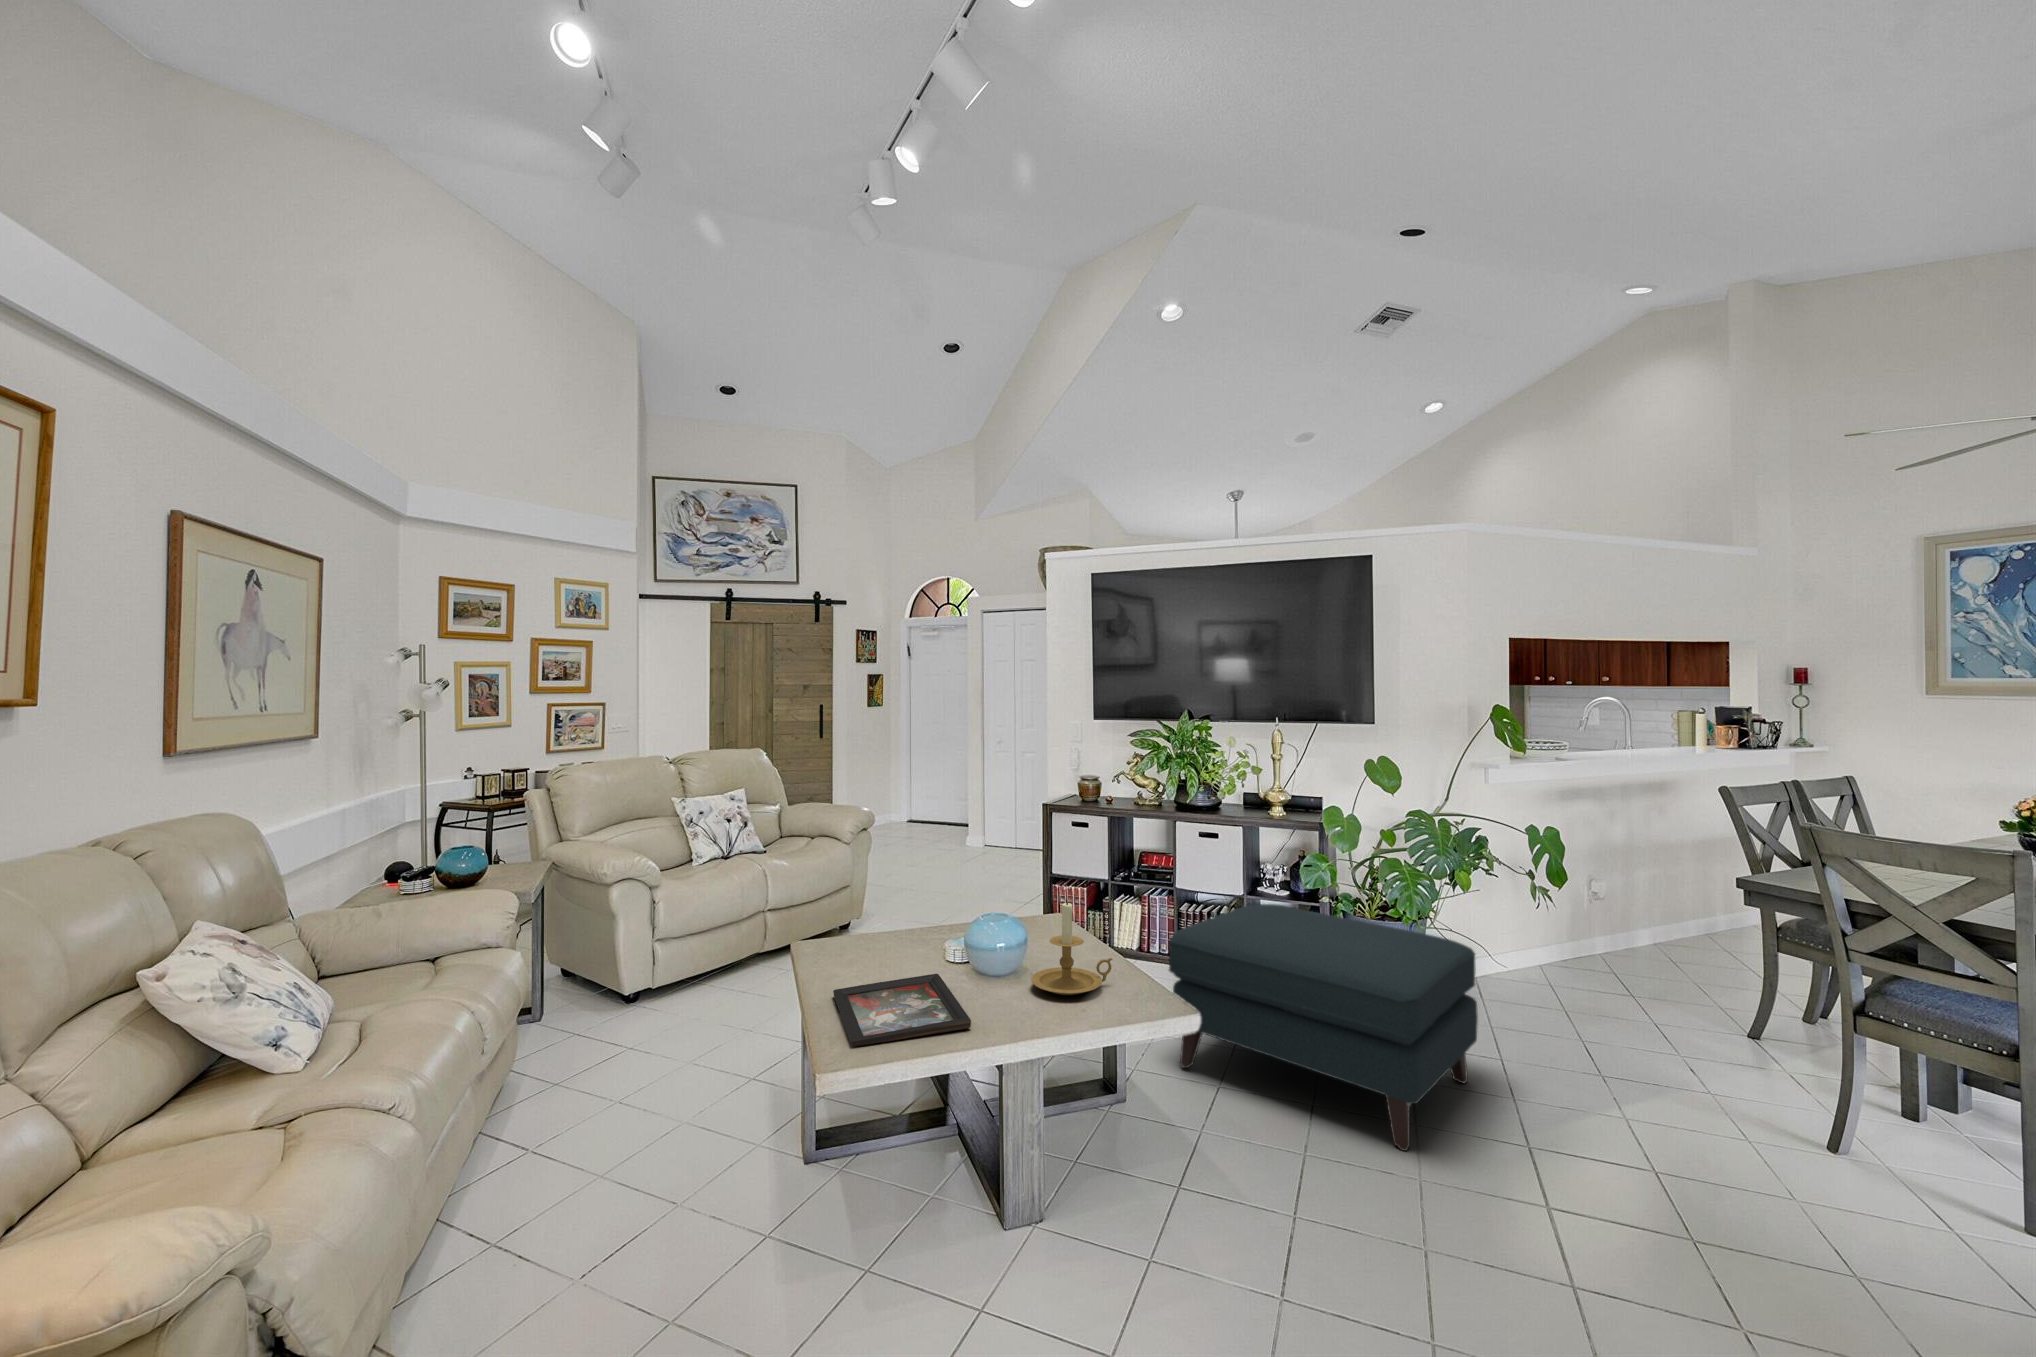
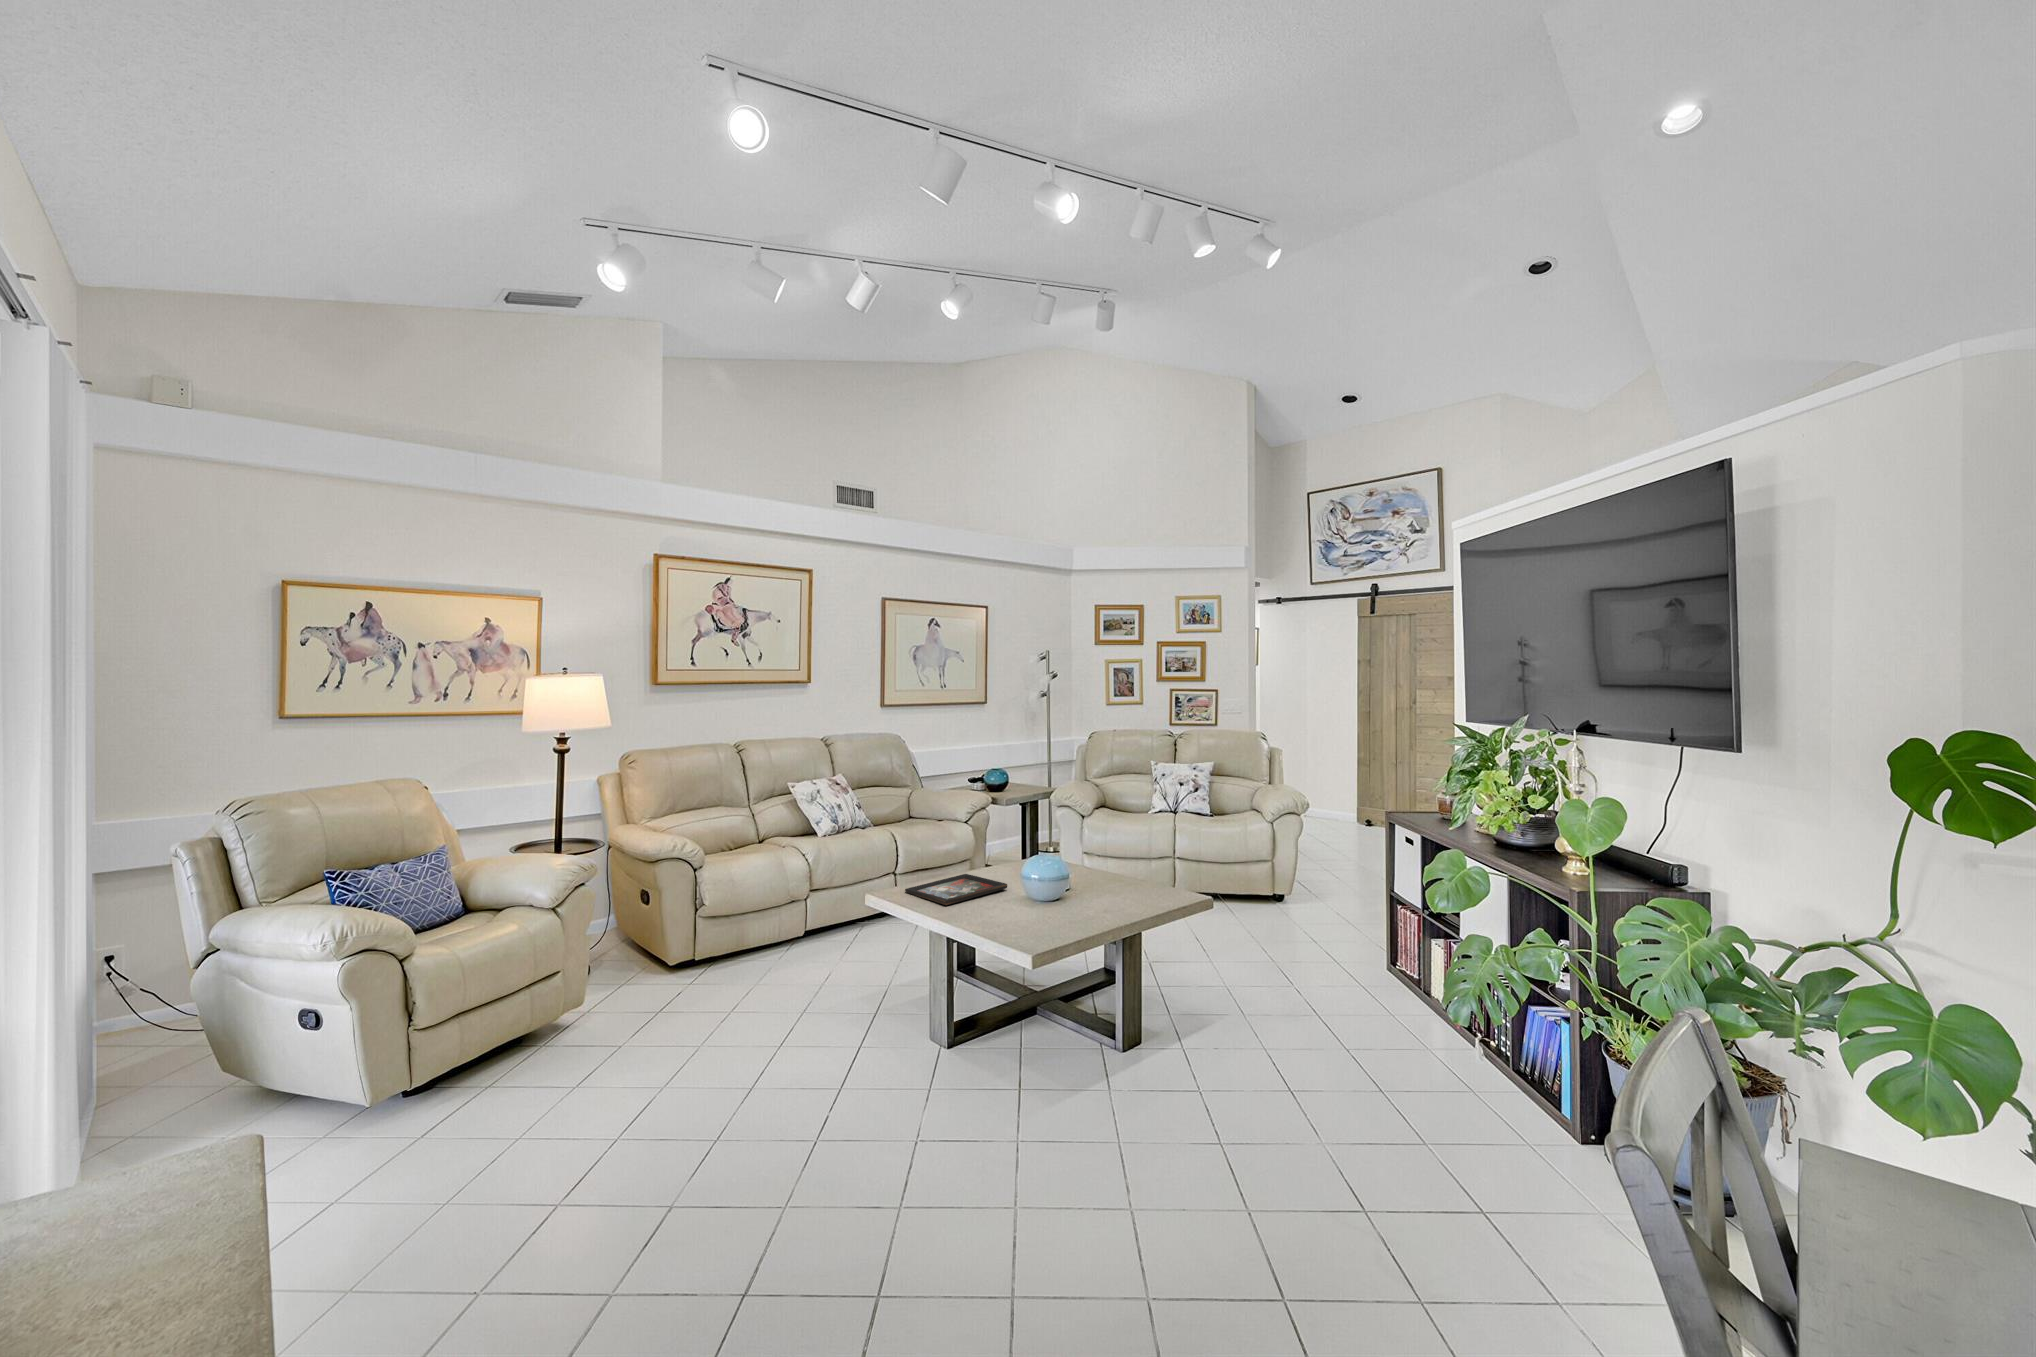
candle holder: present [1031,900,1112,995] -> none [1007,854,1056,919]
ottoman: present [1169,904,1478,1151] -> none [1168,929,1397,1210]

